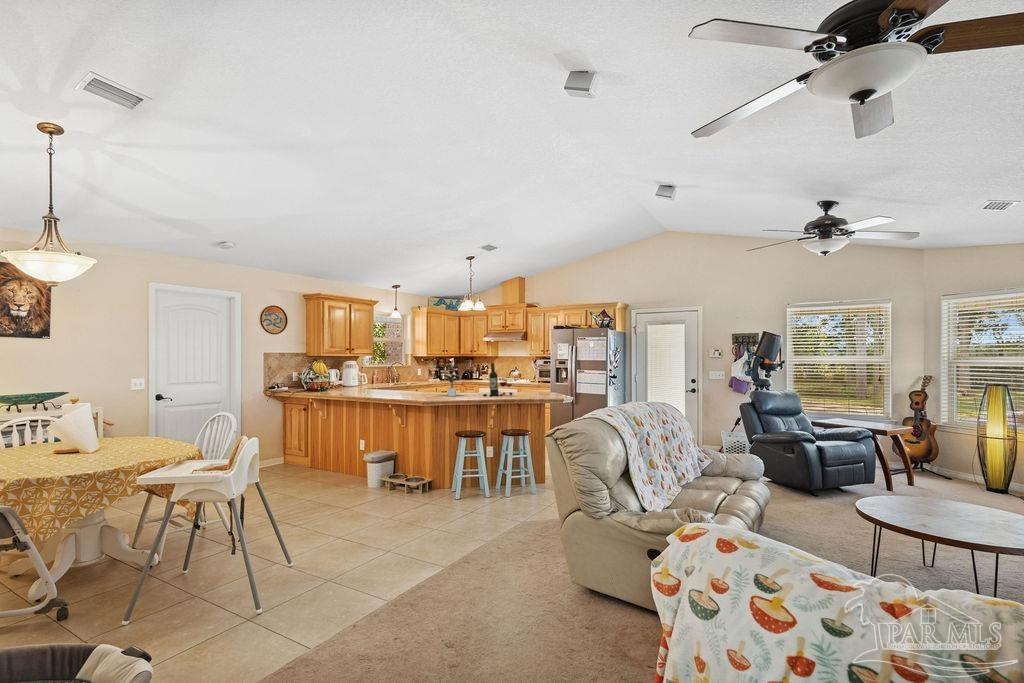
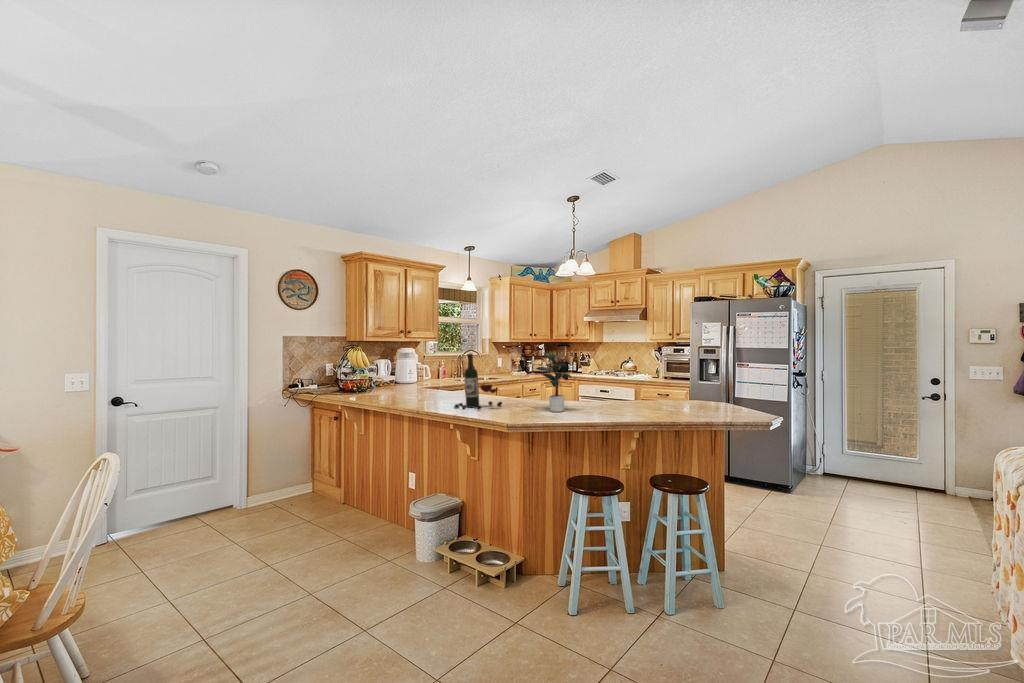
wine bottle: present [483,363,512,397] -> present [454,354,502,409]

